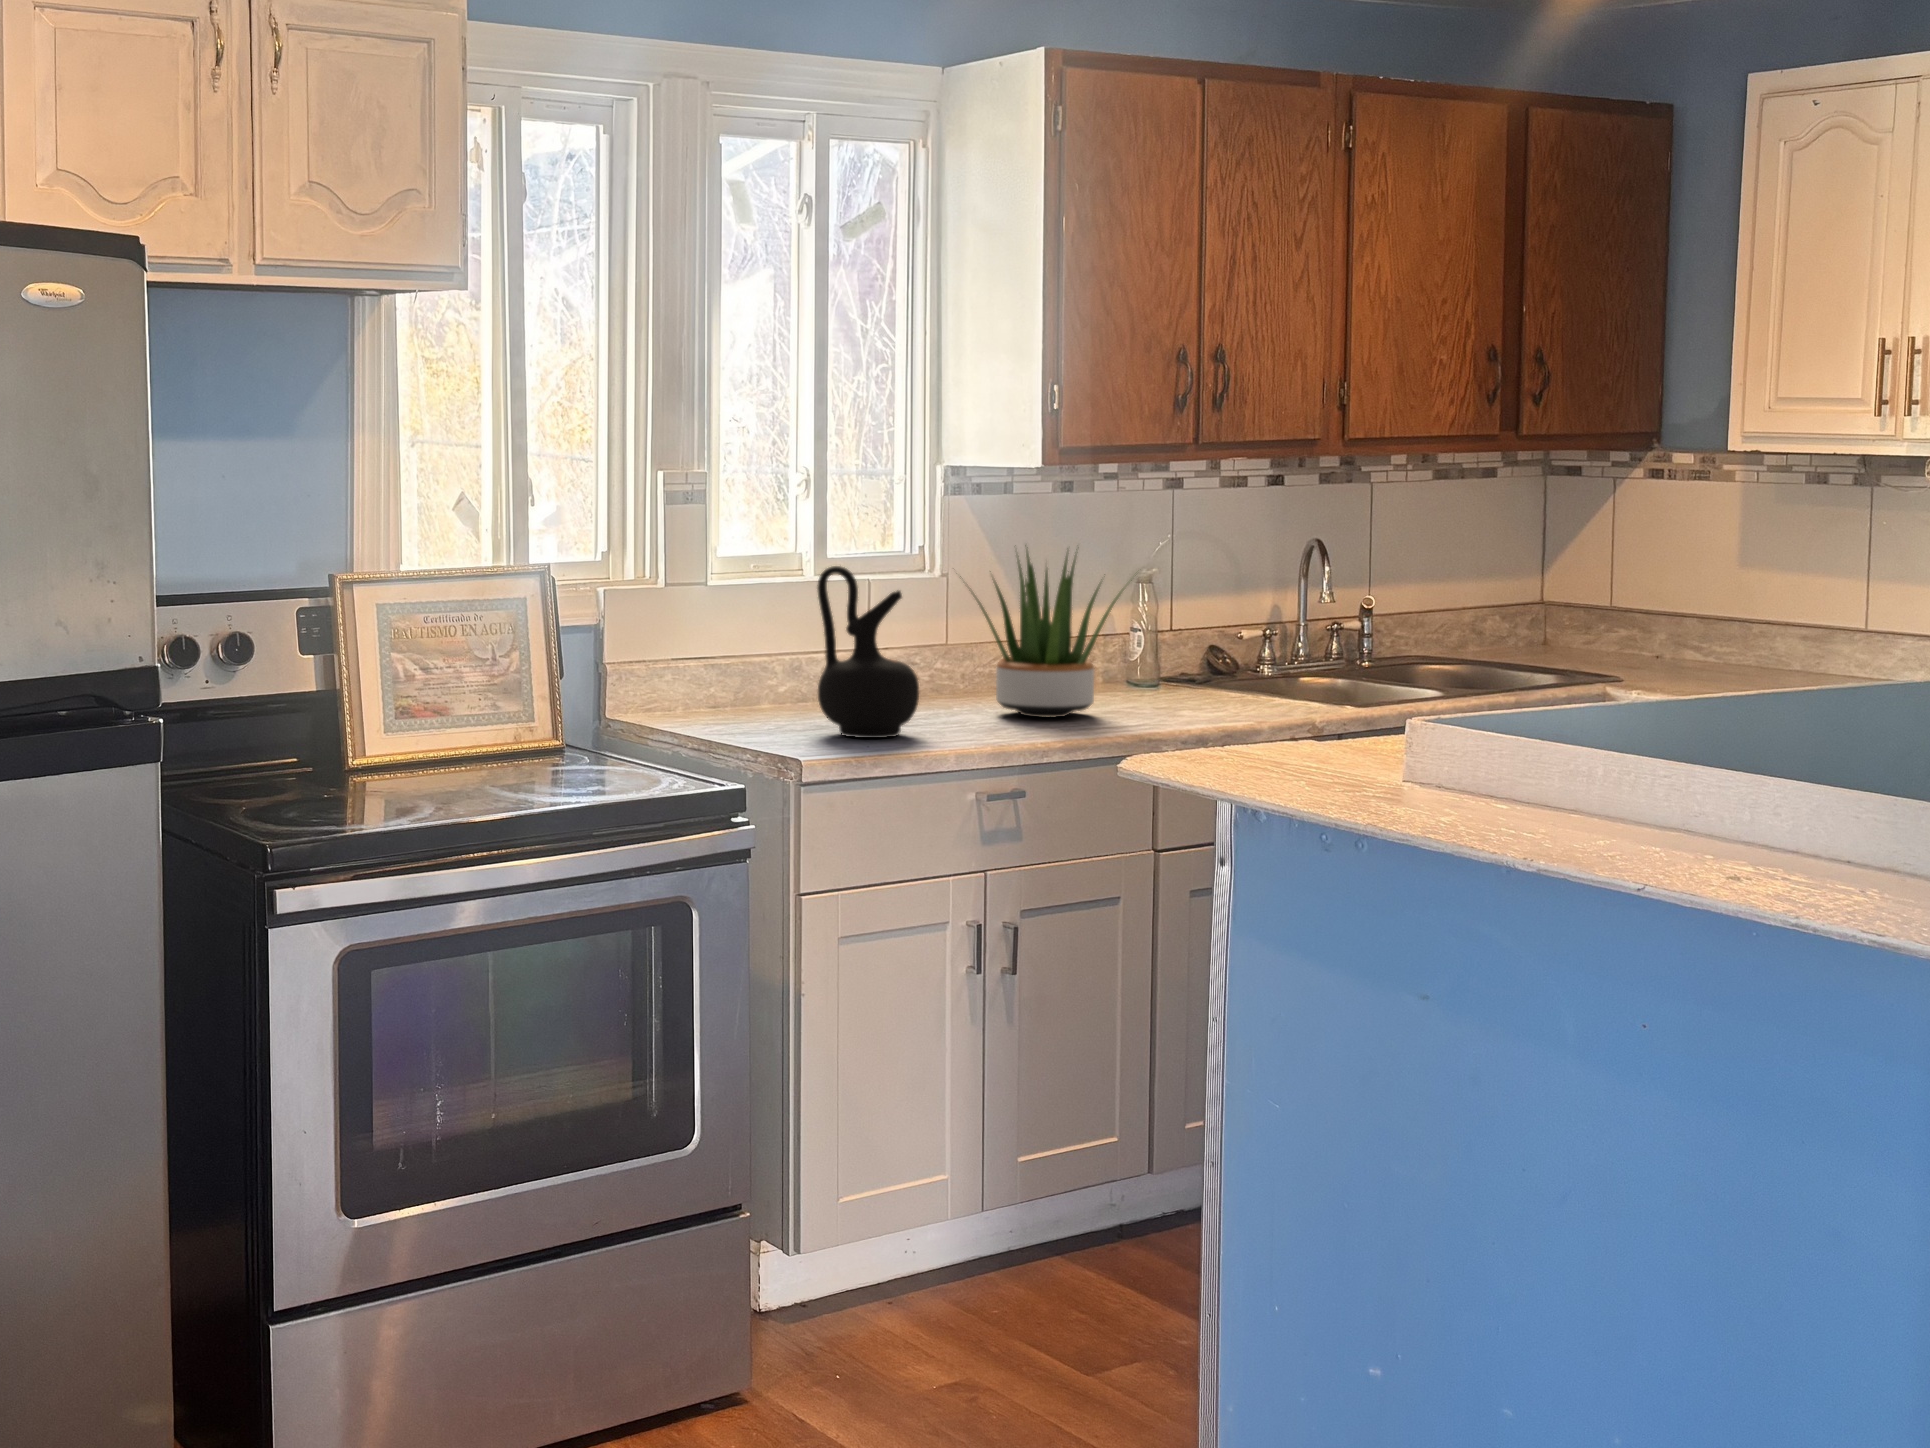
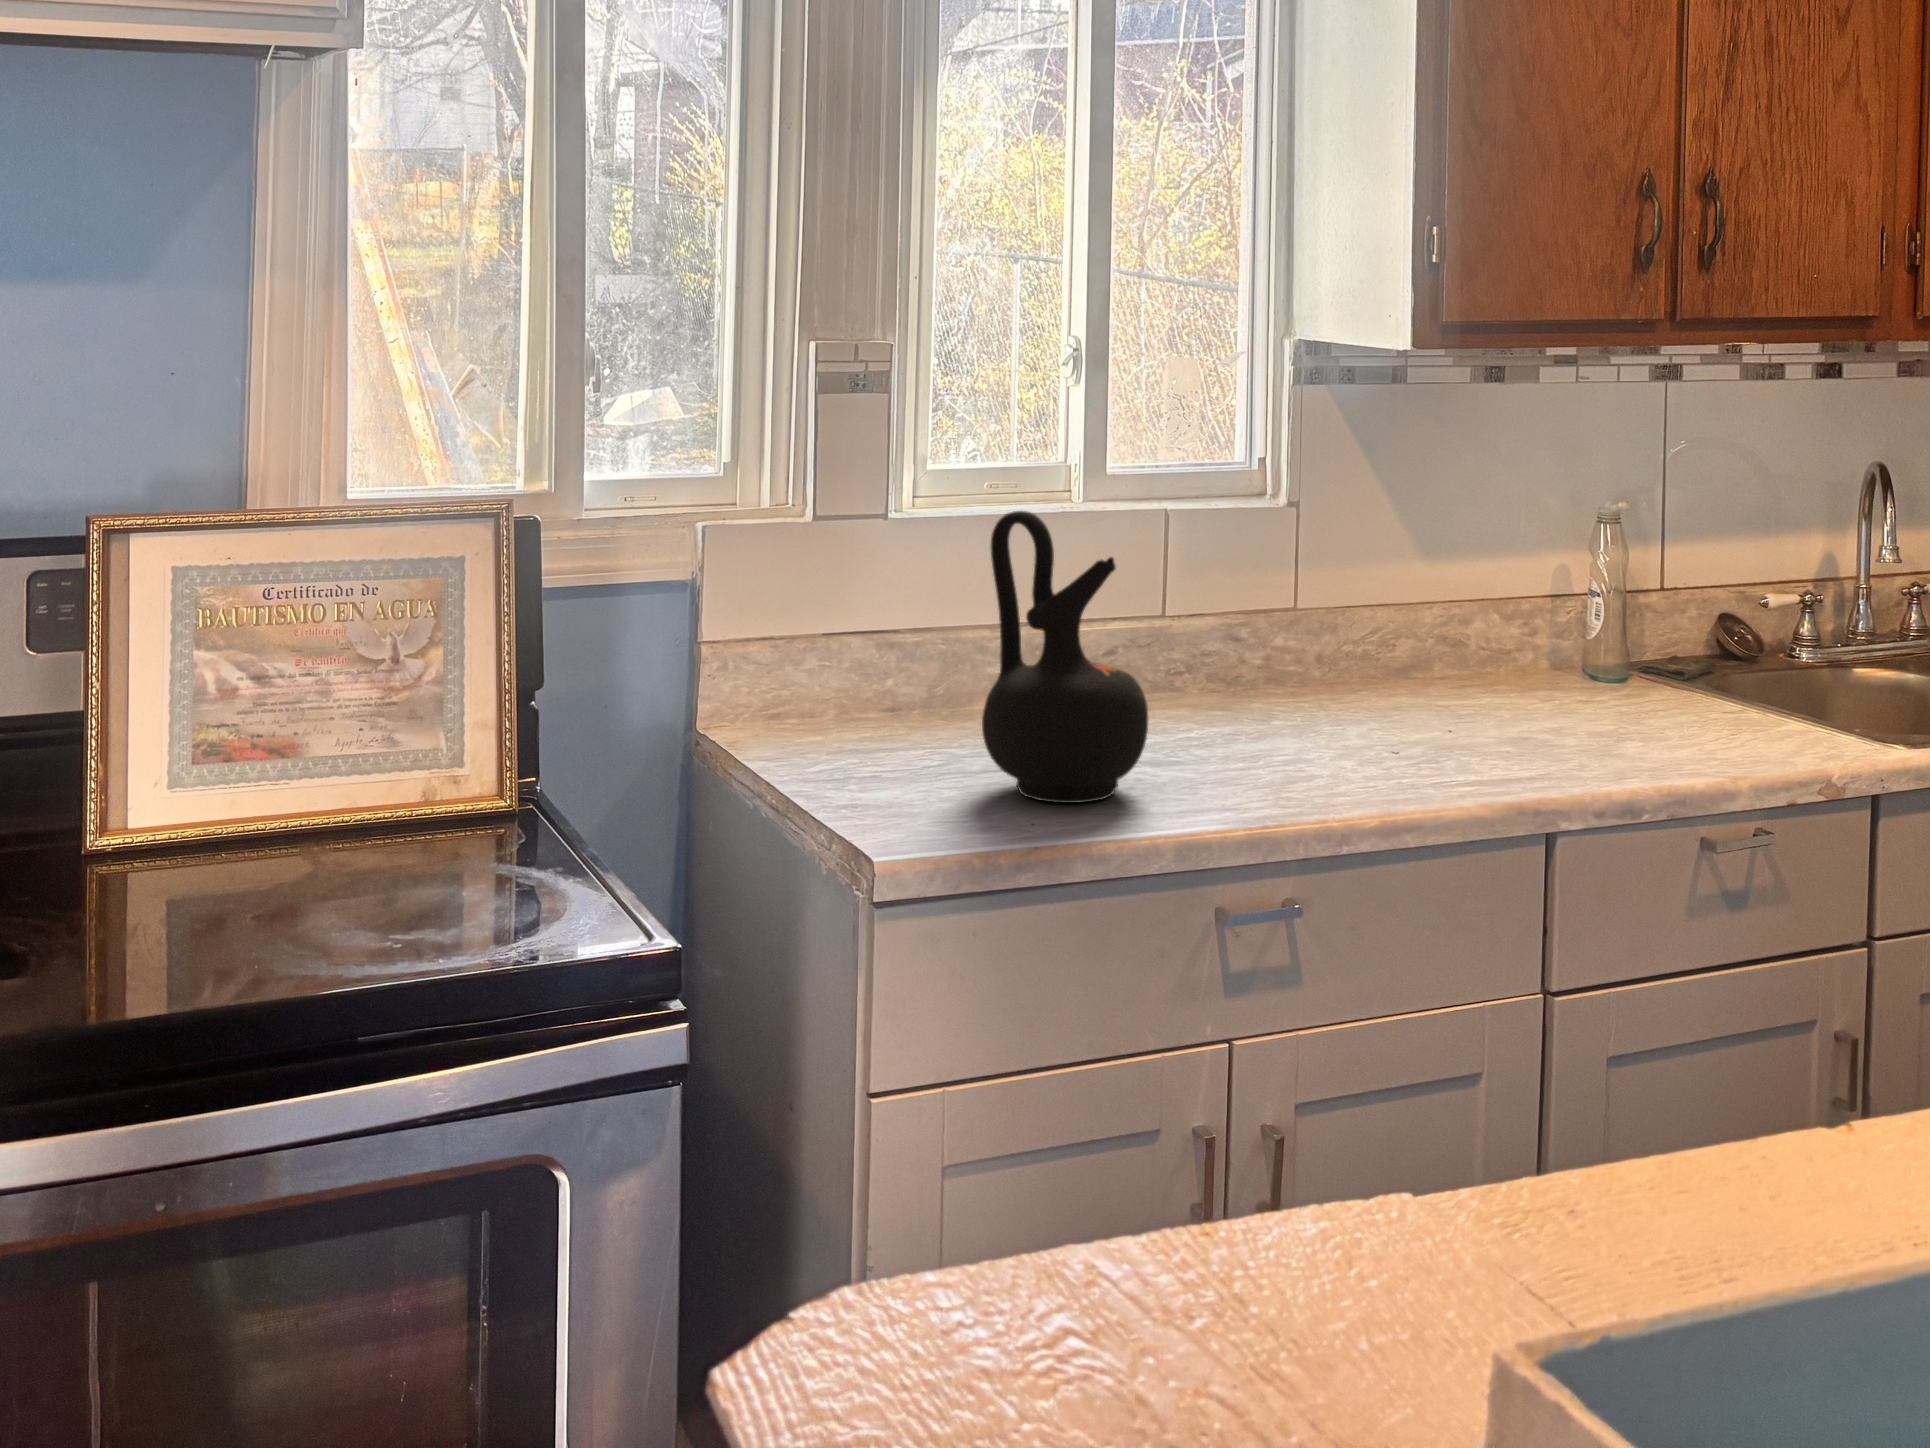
potted plant: present [960,545,1127,718] -> none [1254,472,1554,758]

